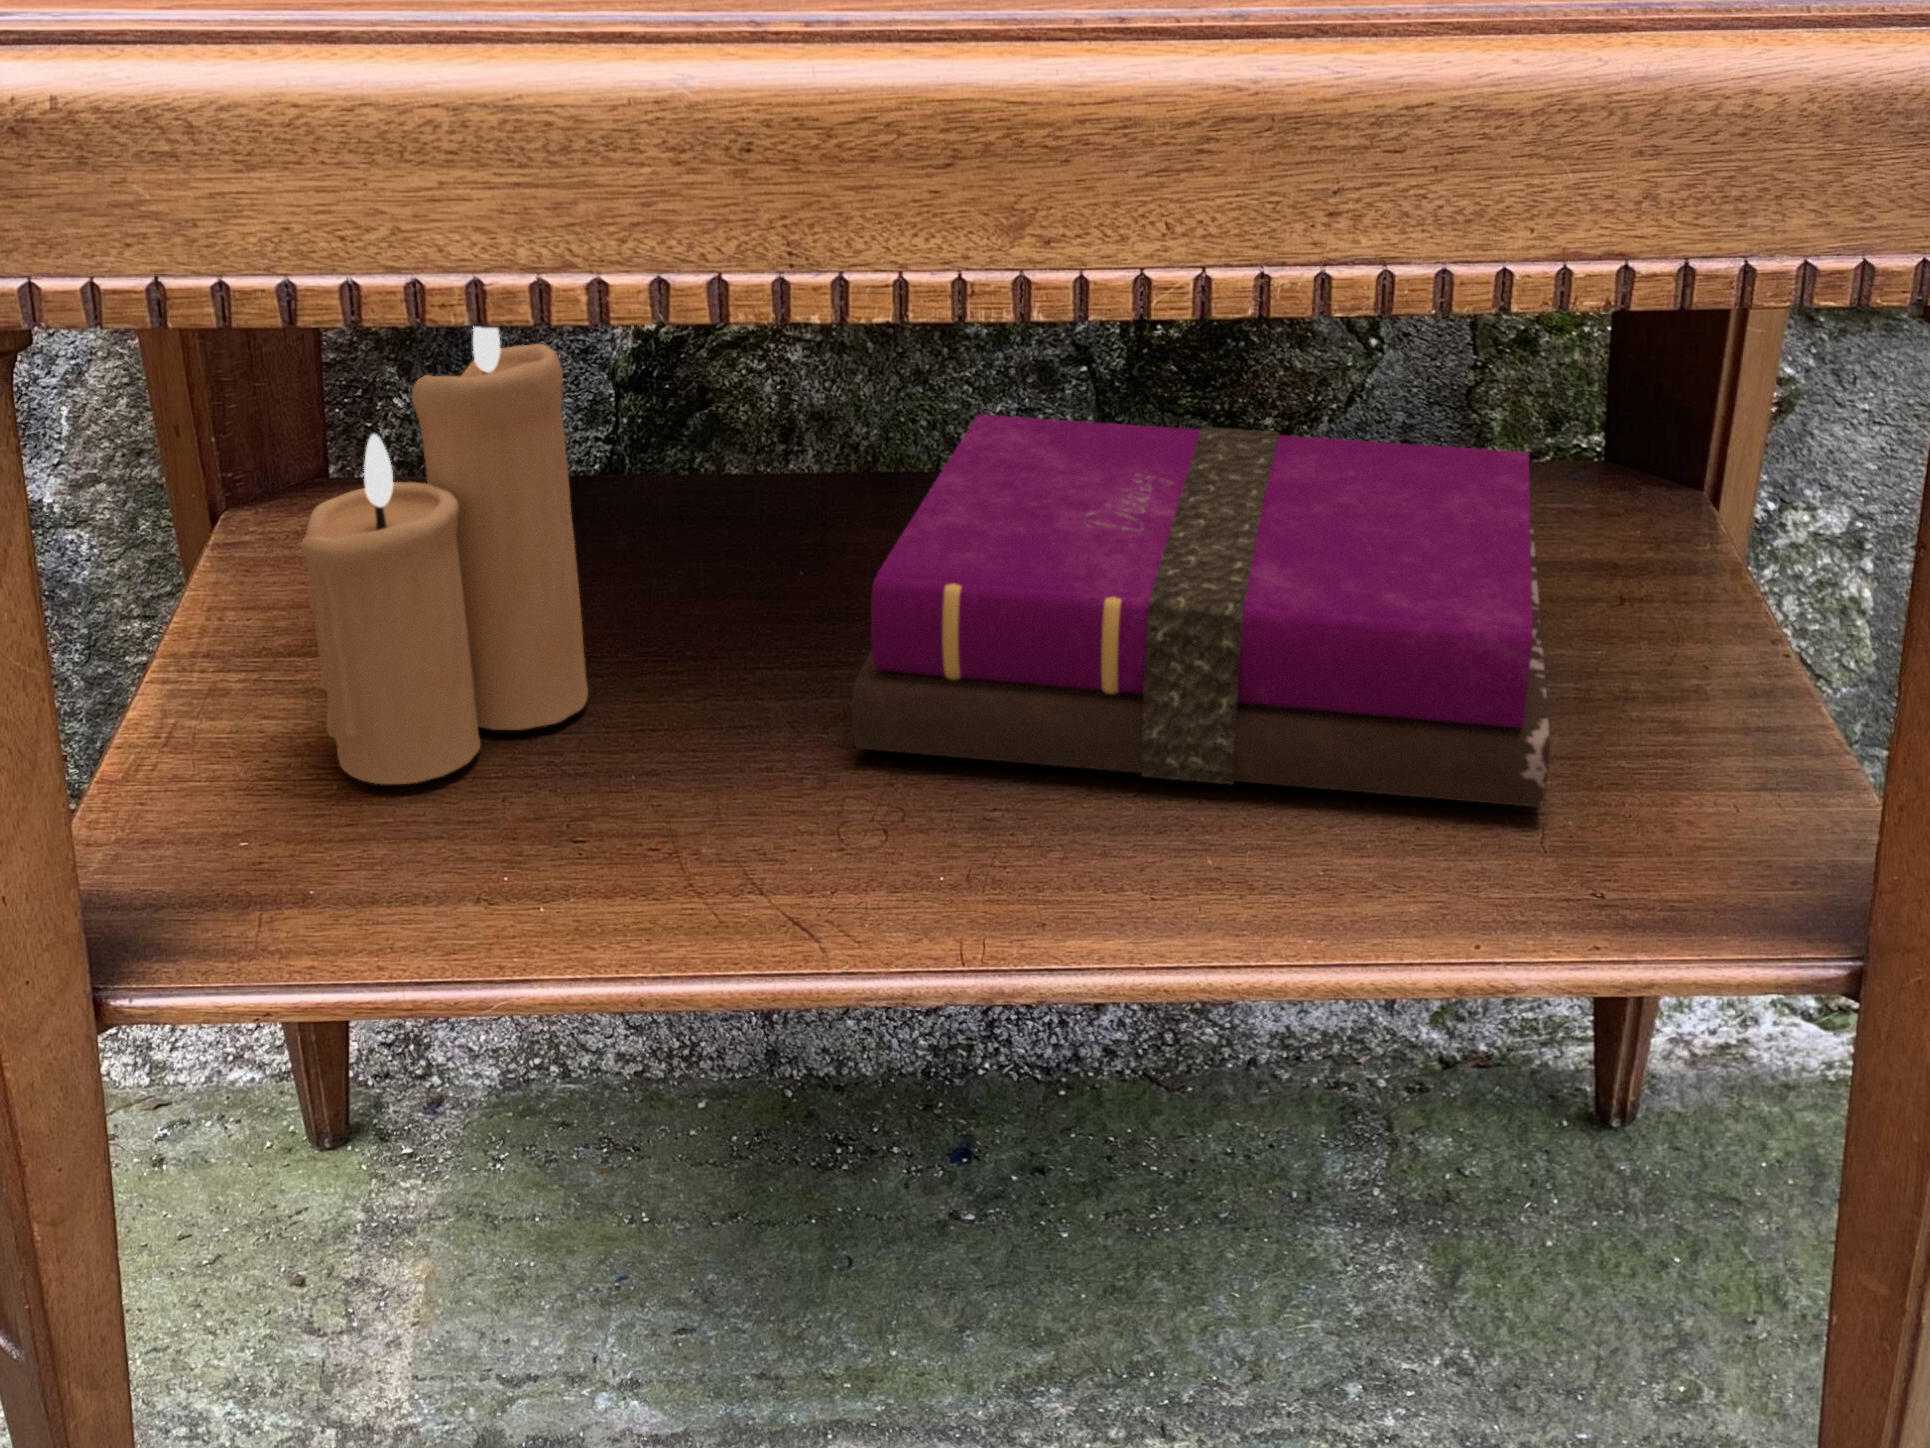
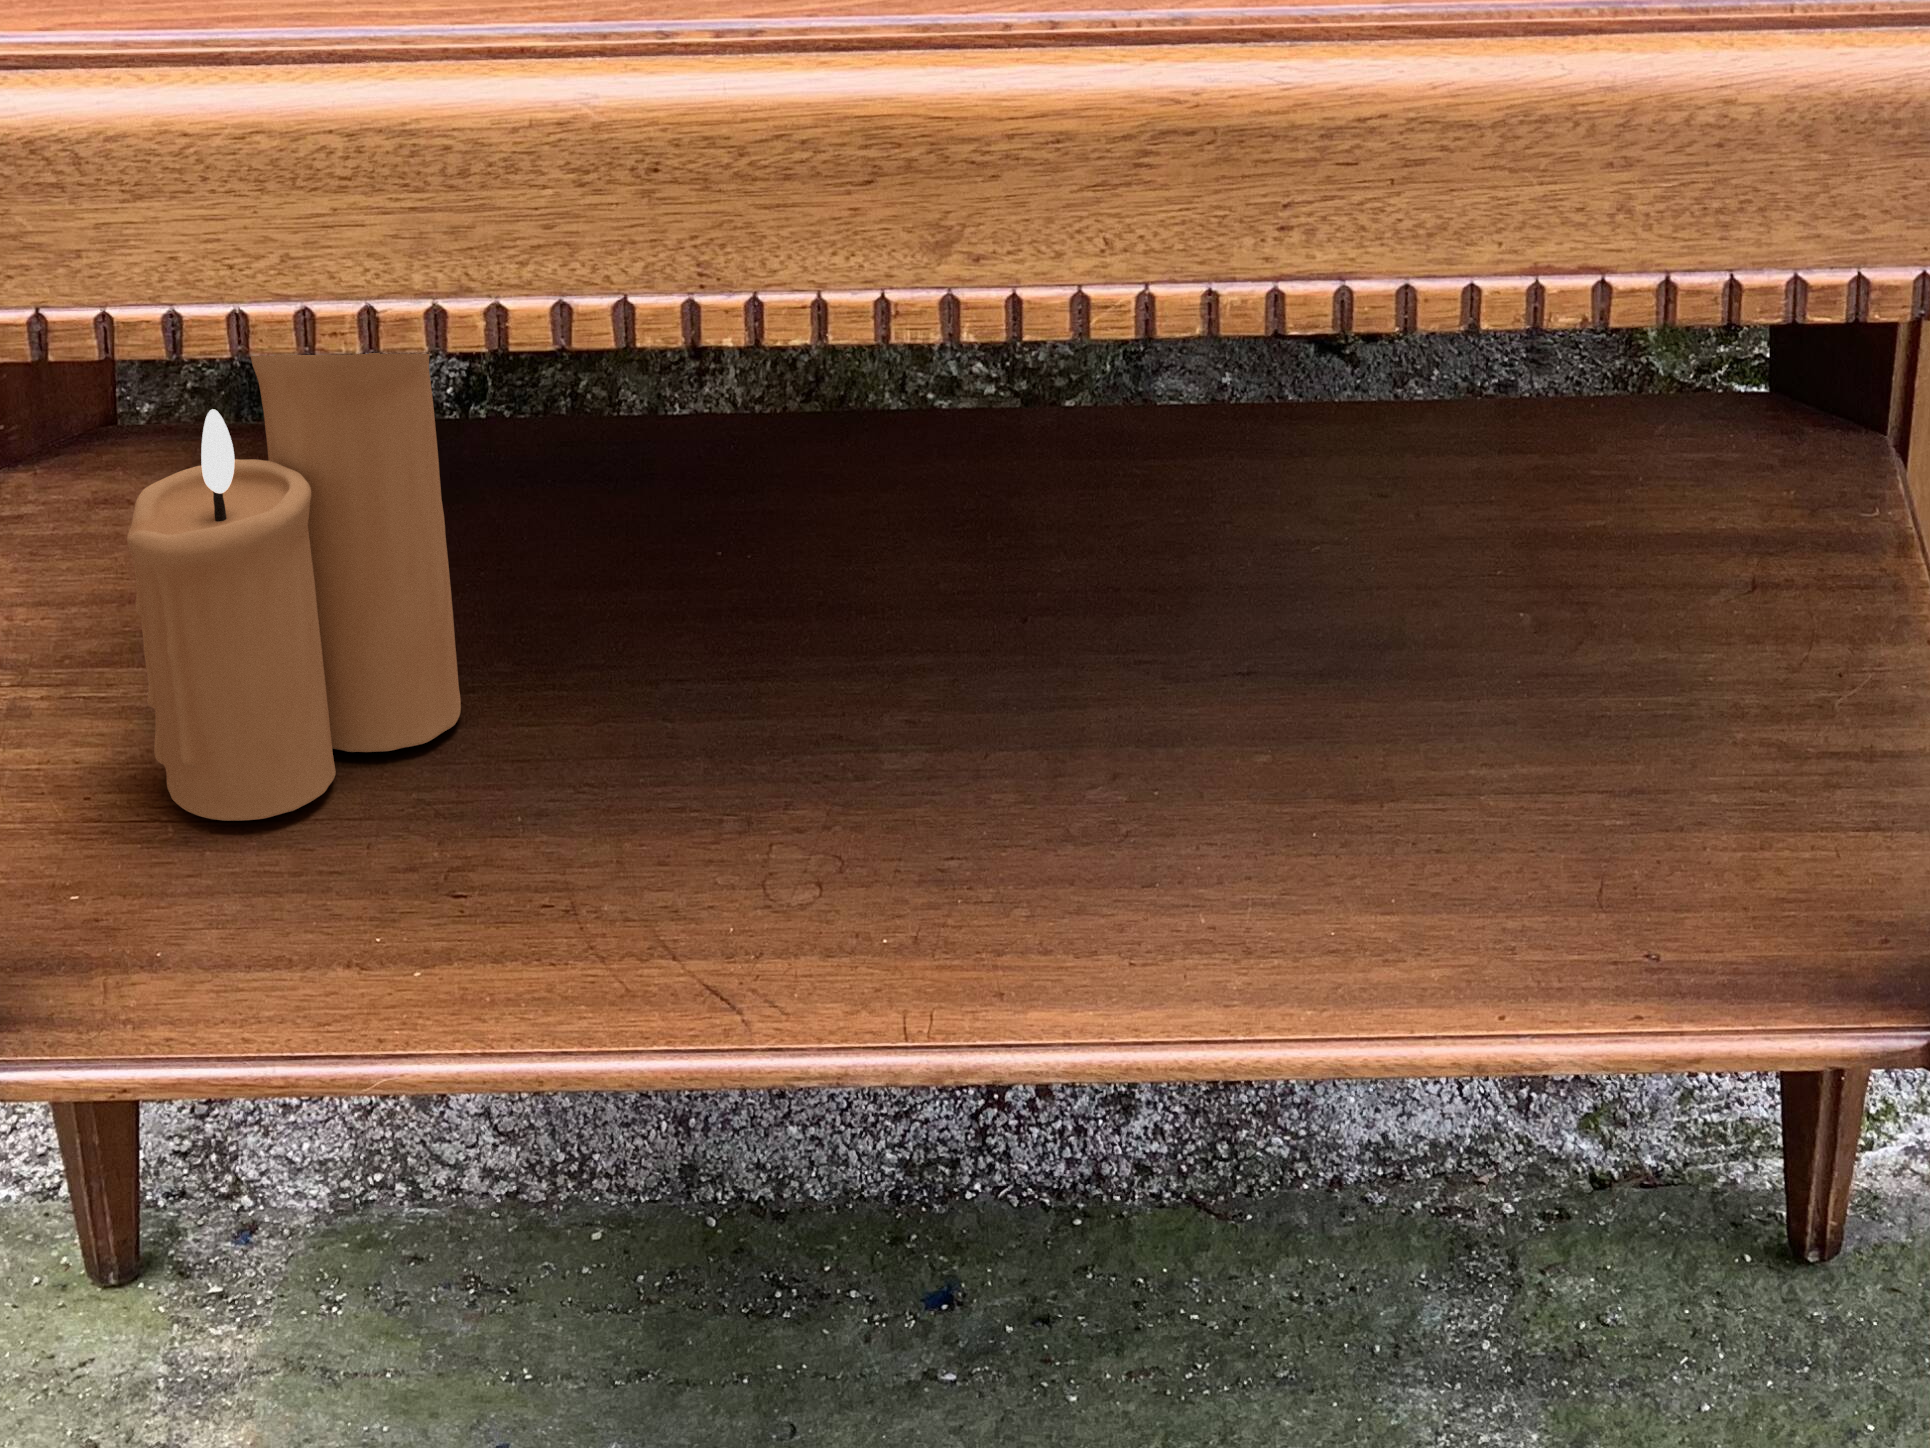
notebook: present [852,414,1550,807] -> none [781,338,1654,848]

